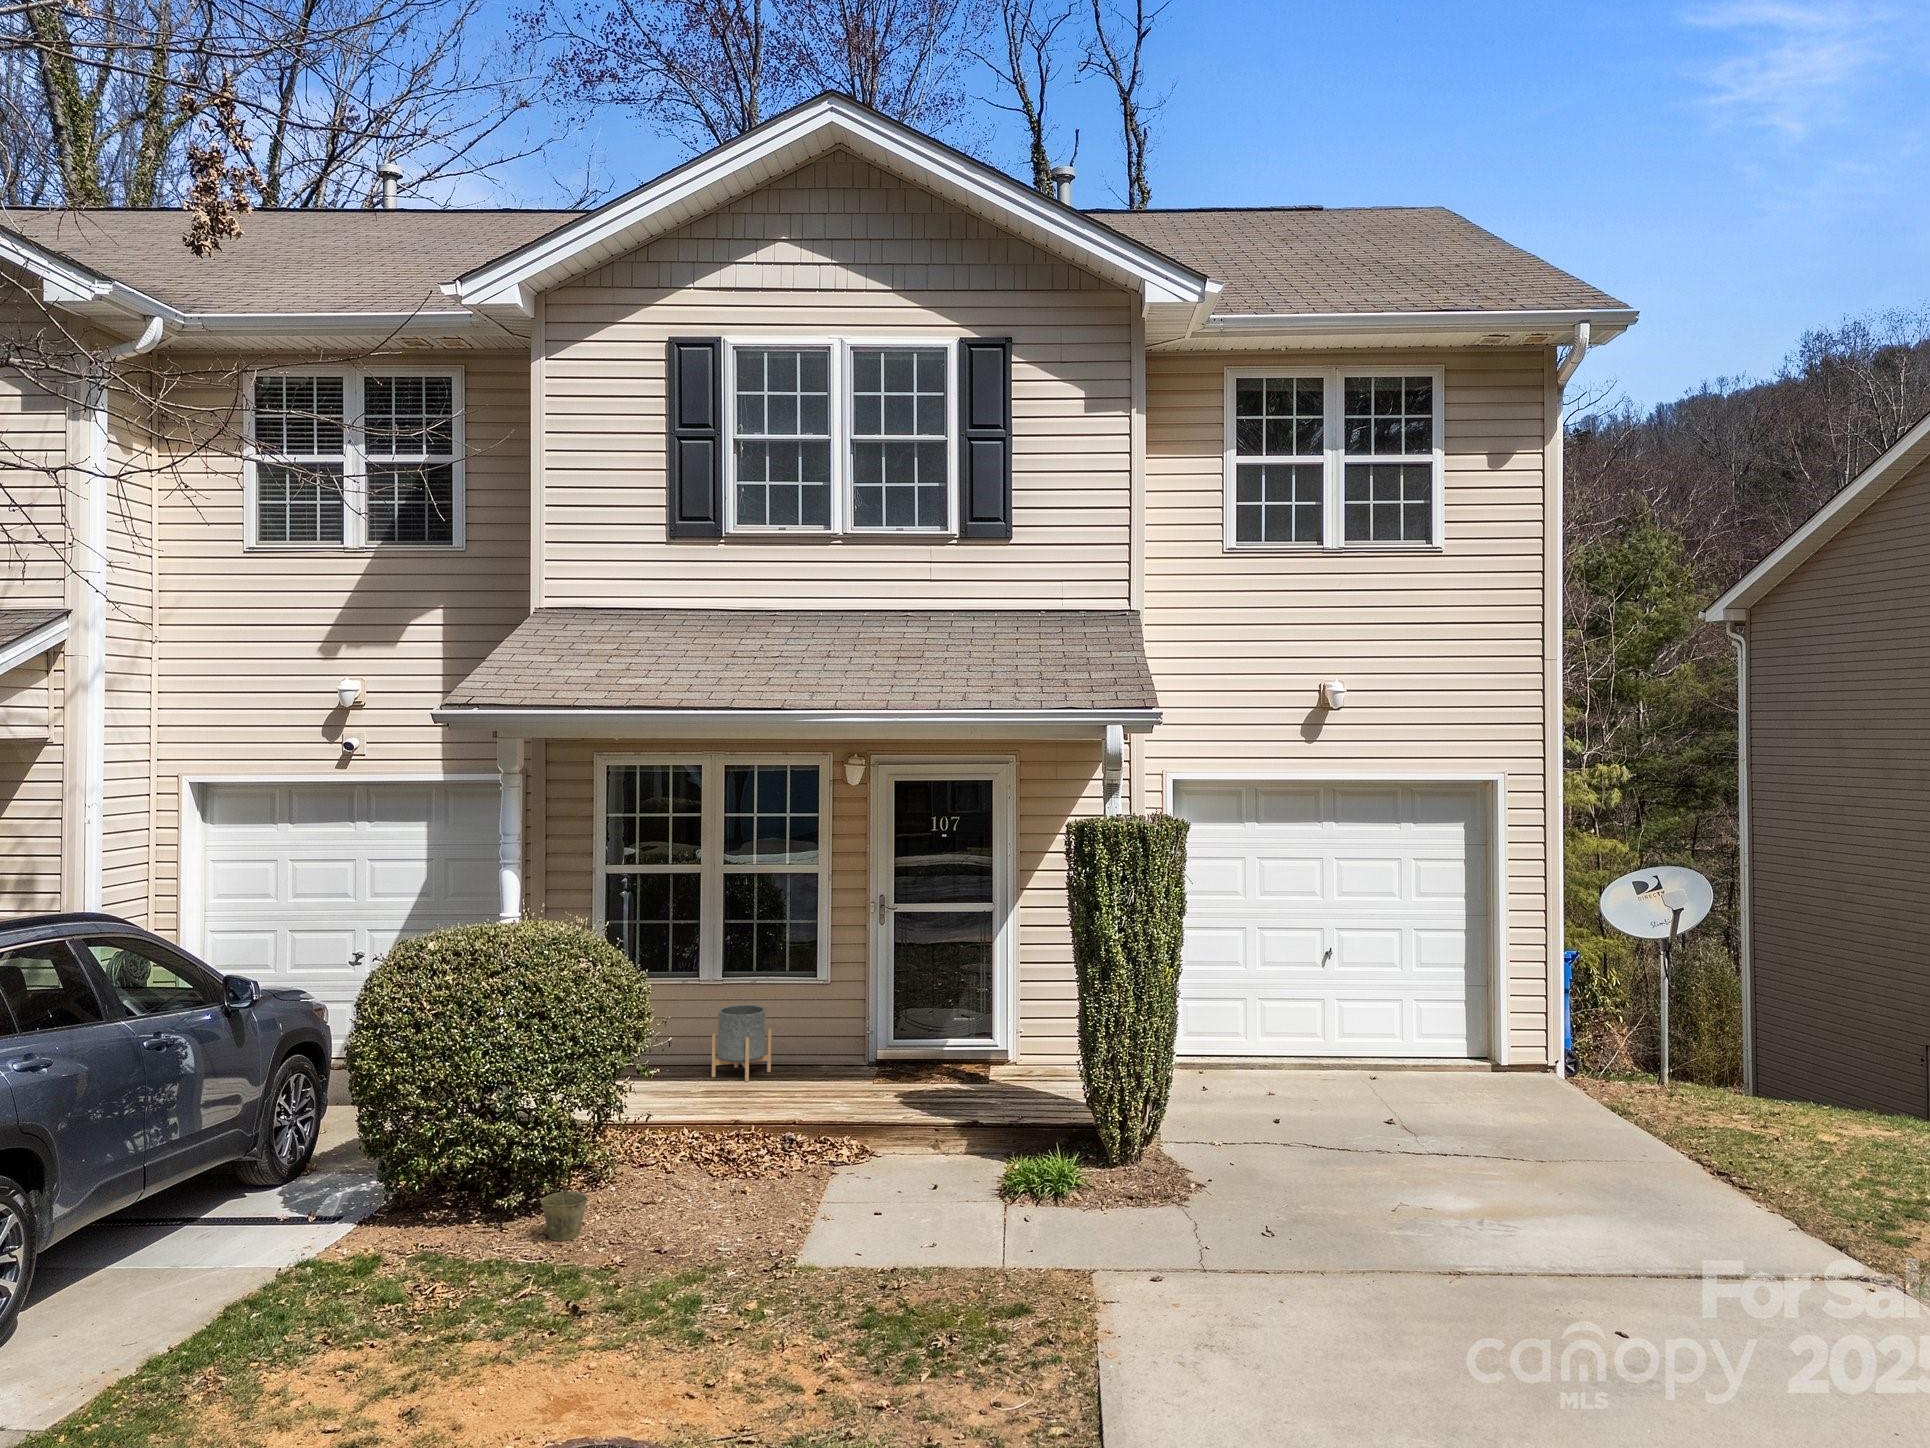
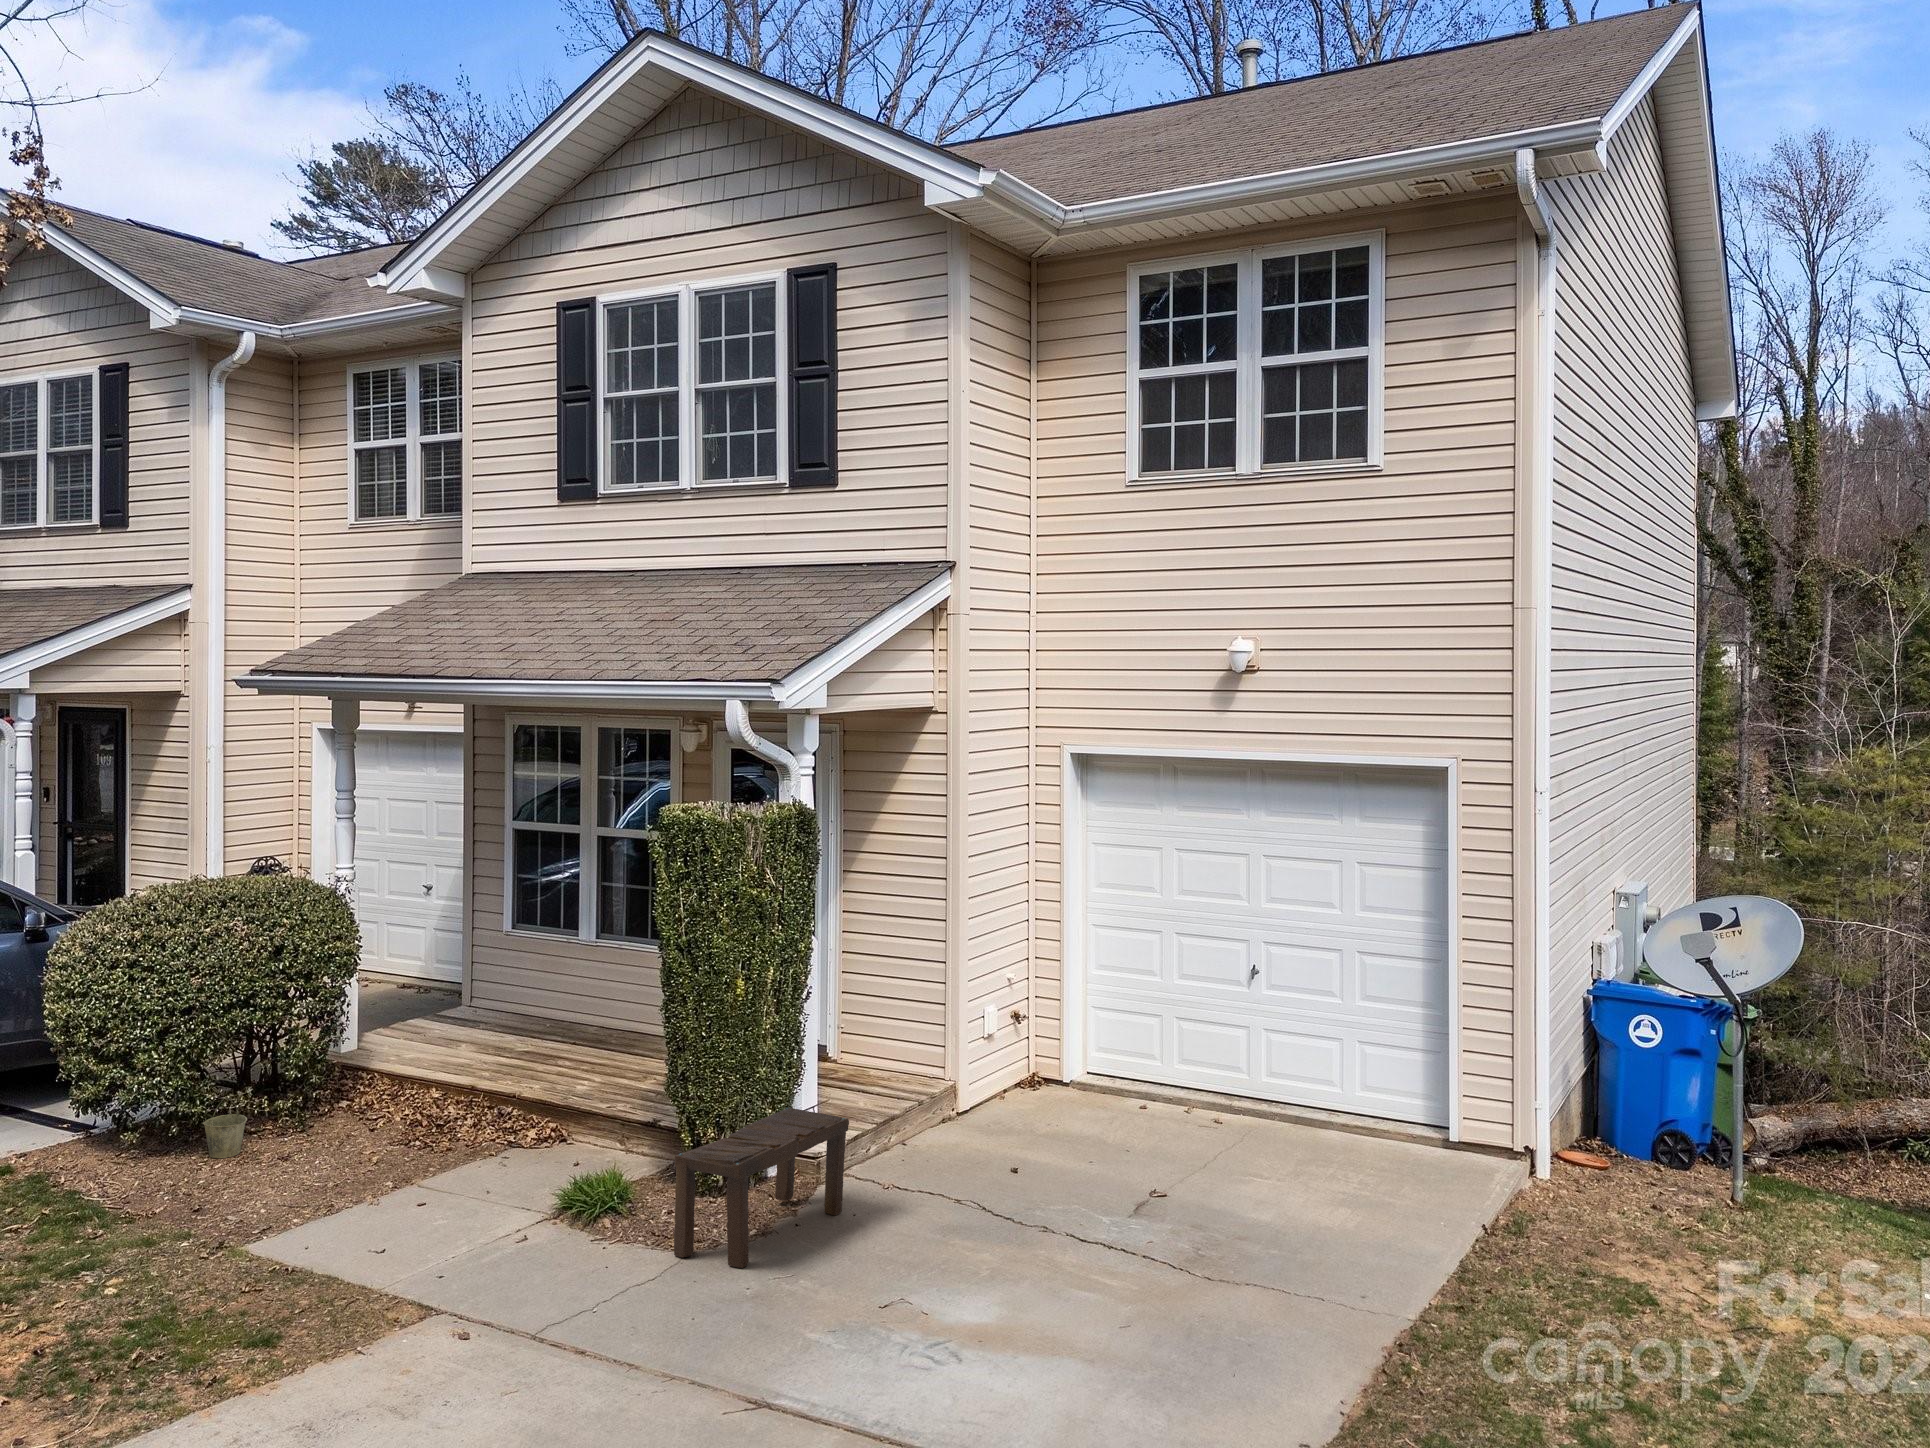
planter: present [712,1005,771,1082] -> none [561,968,620,1044]
bench: none [1155,1097,1240,1235] -> present [674,1108,849,1268]

